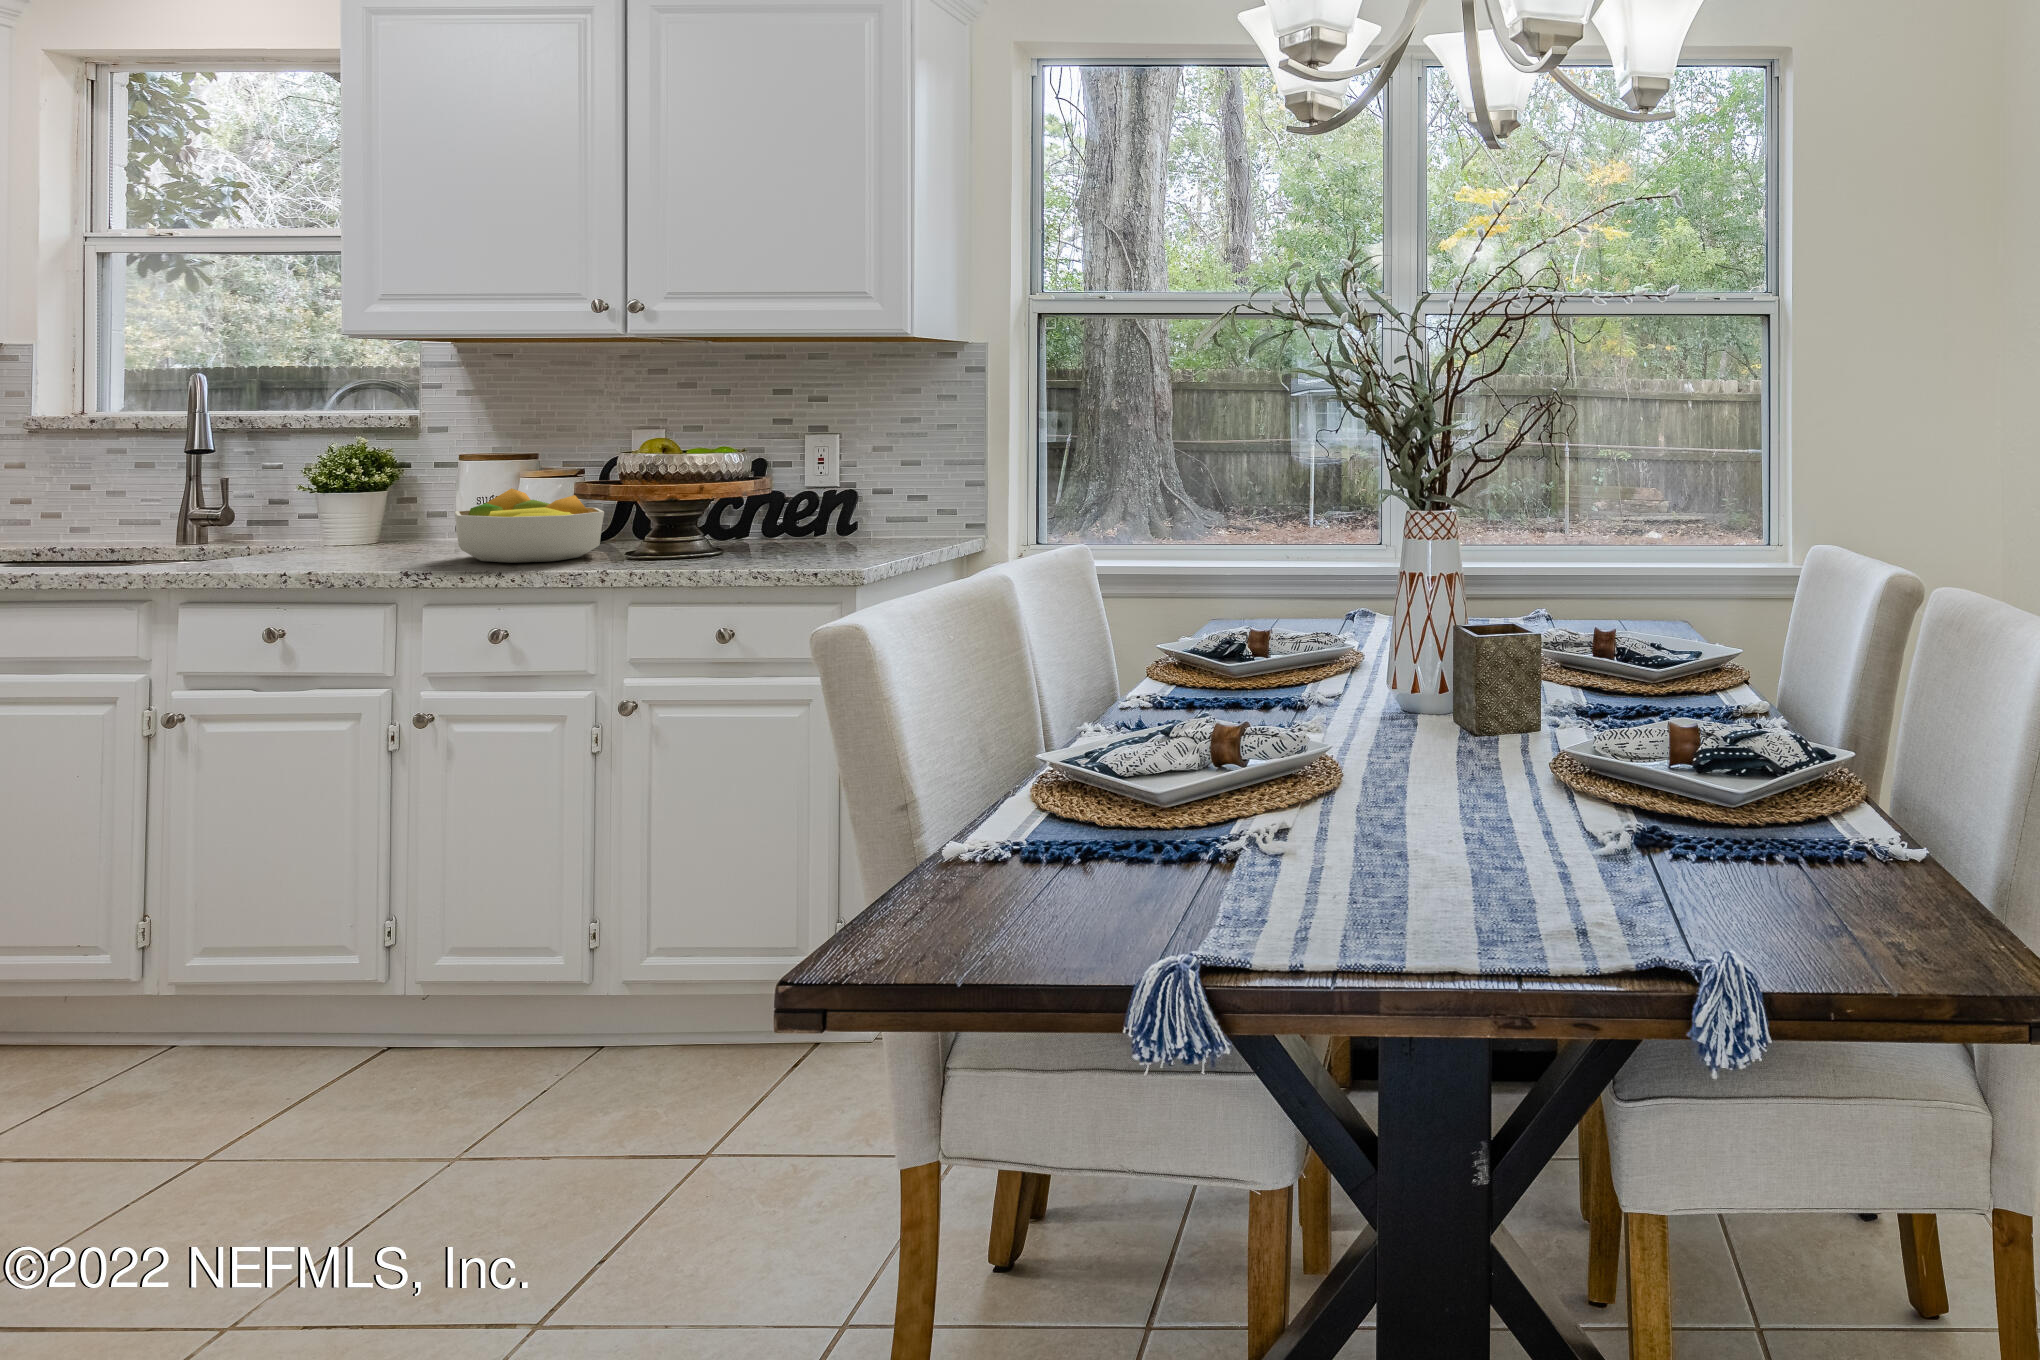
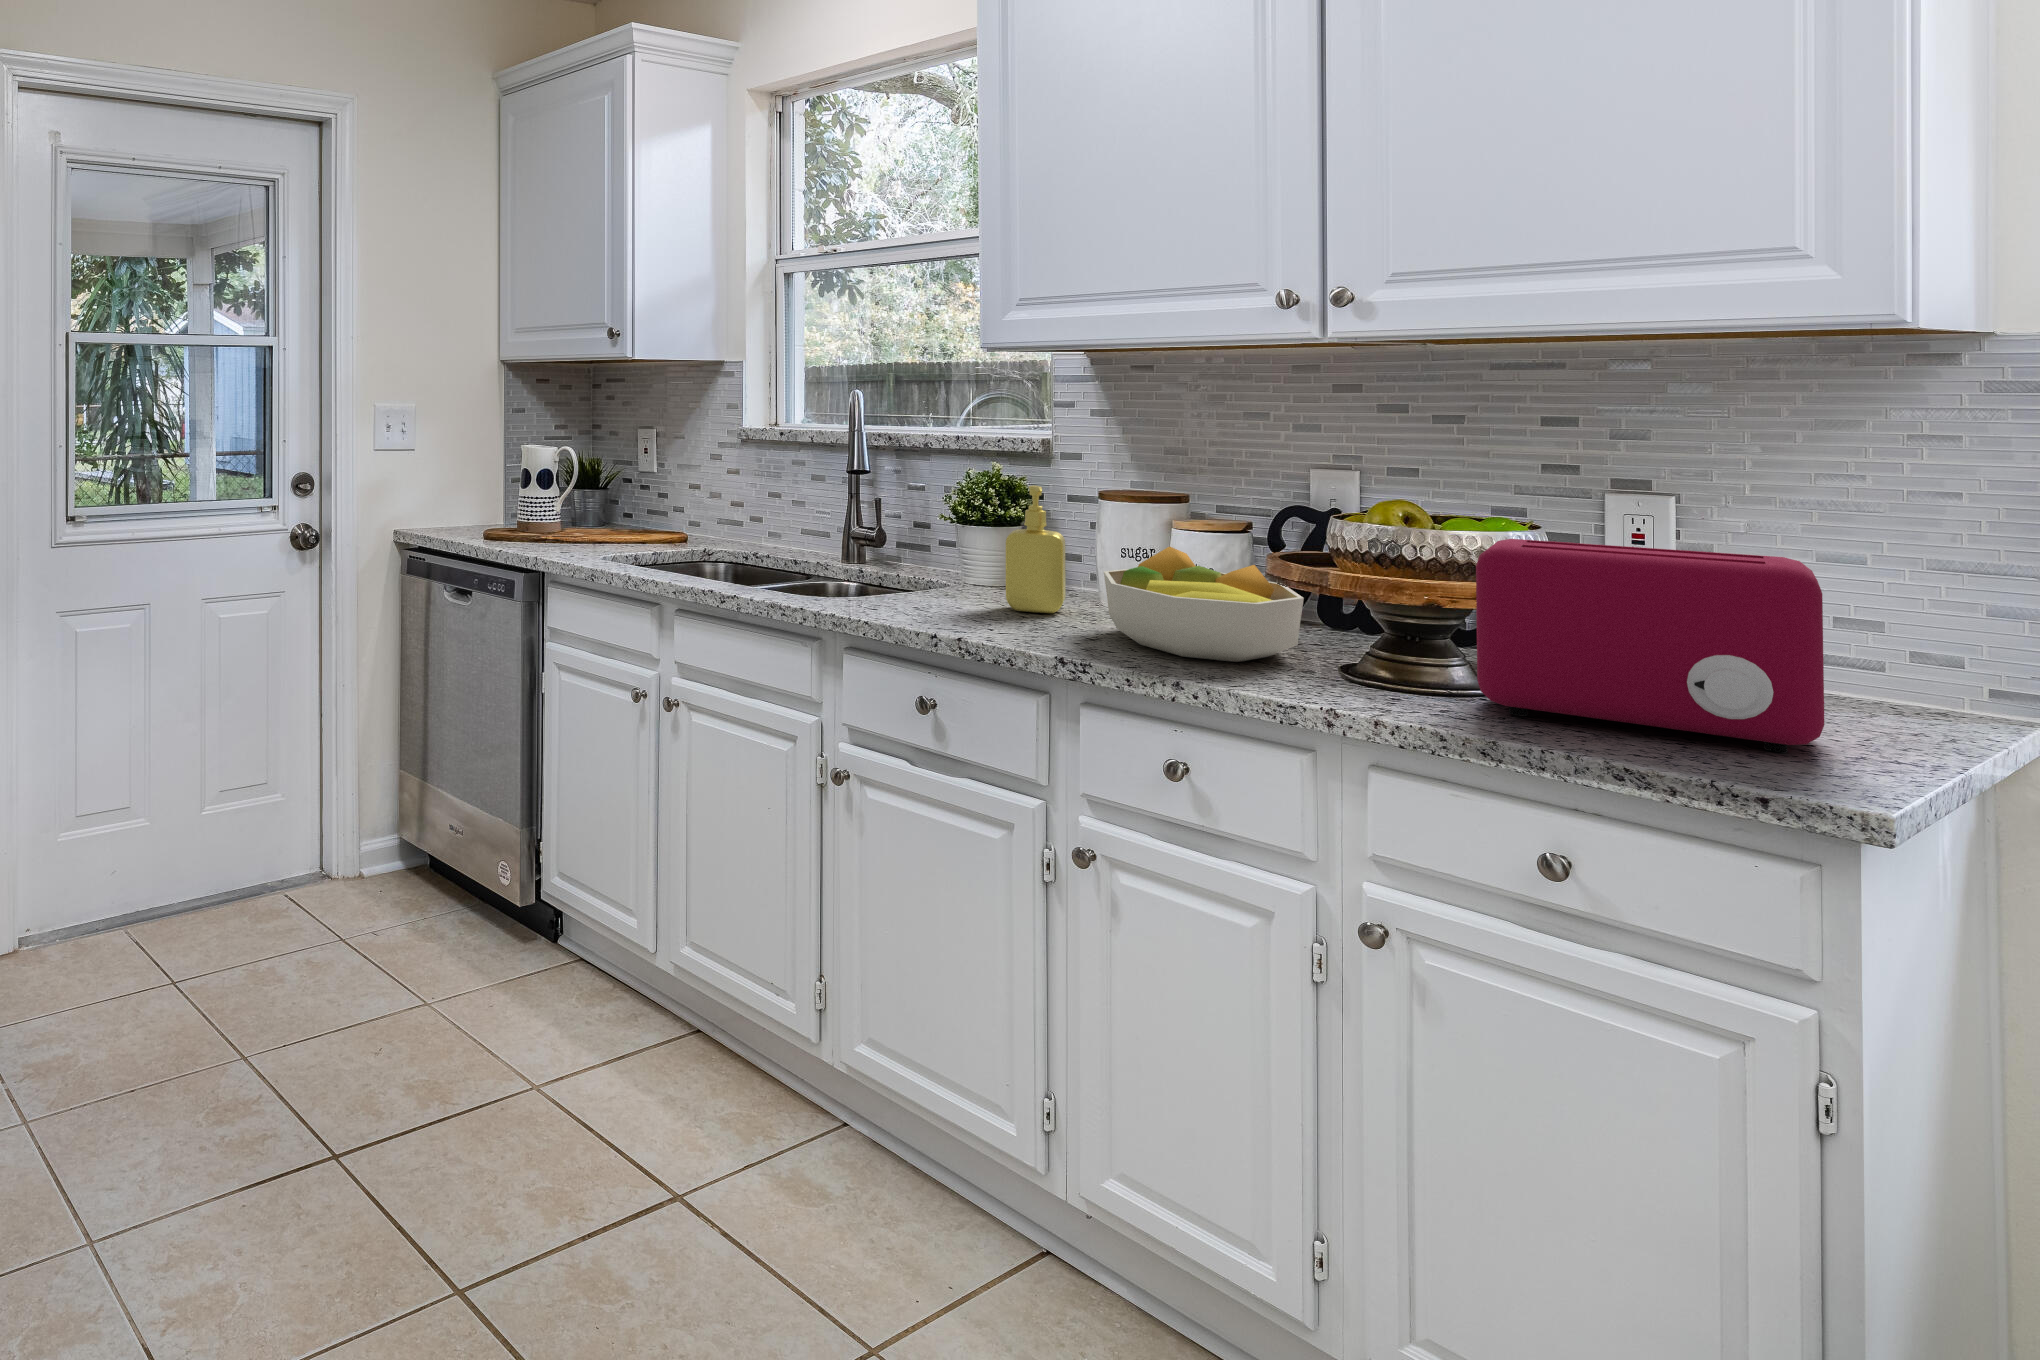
soap dispenser: none [365,449,424,556] -> present [1006,485,1066,613]
toaster: none [698,456,868,561] -> present [1476,539,1824,752]

